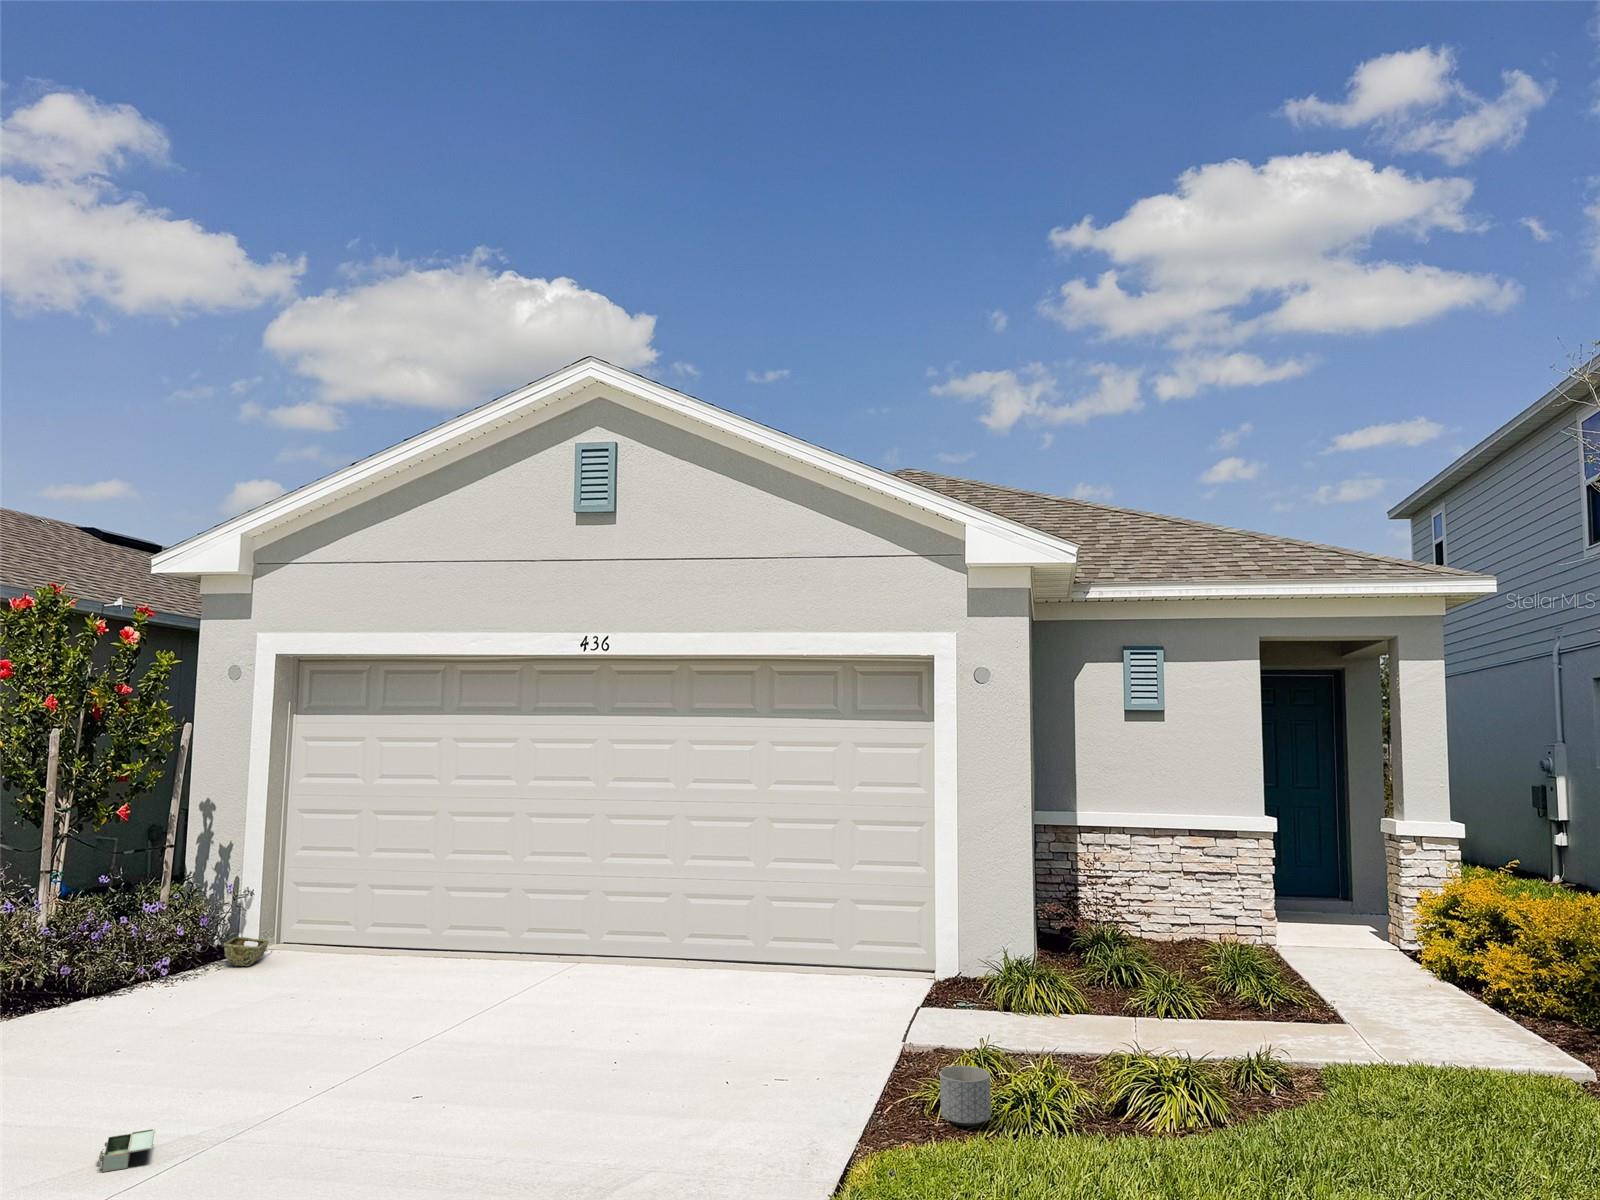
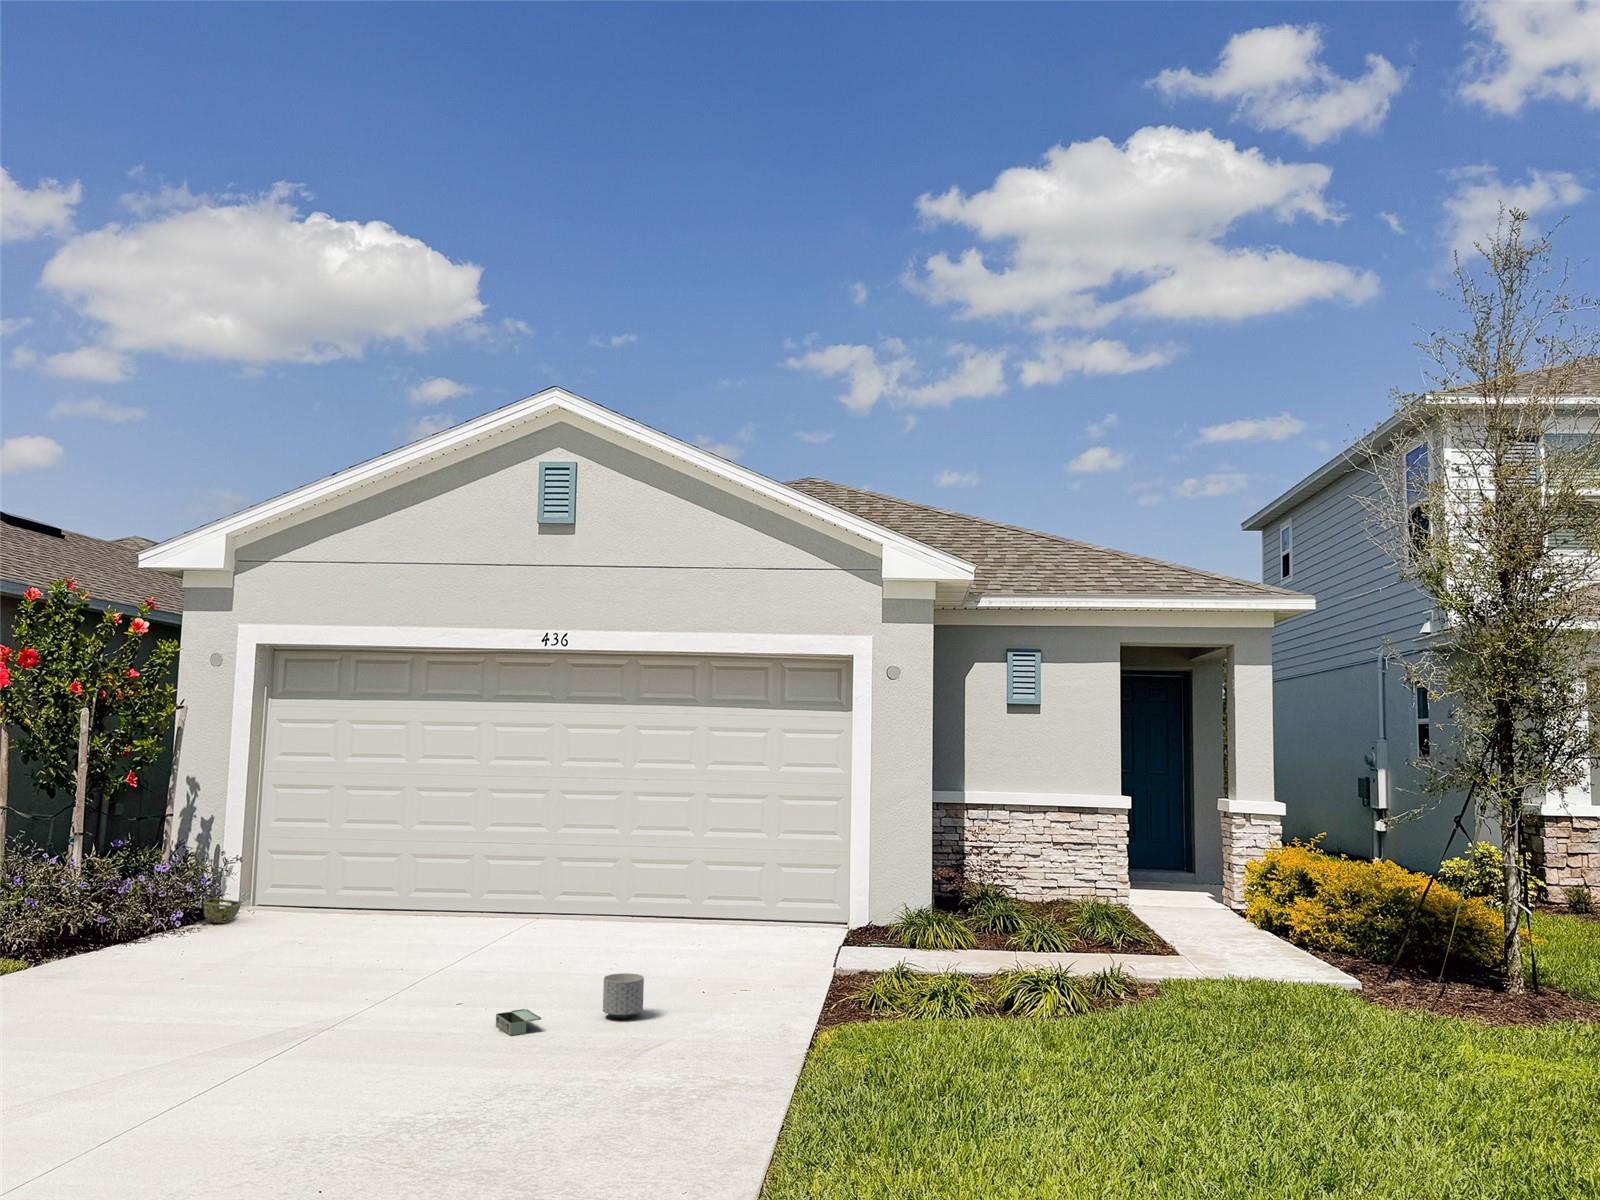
planter: present [940,1066,991,1126] -> present [603,973,644,1019]
toolbox: present [99,1129,155,1172] -> present [496,1009,541,1036]

